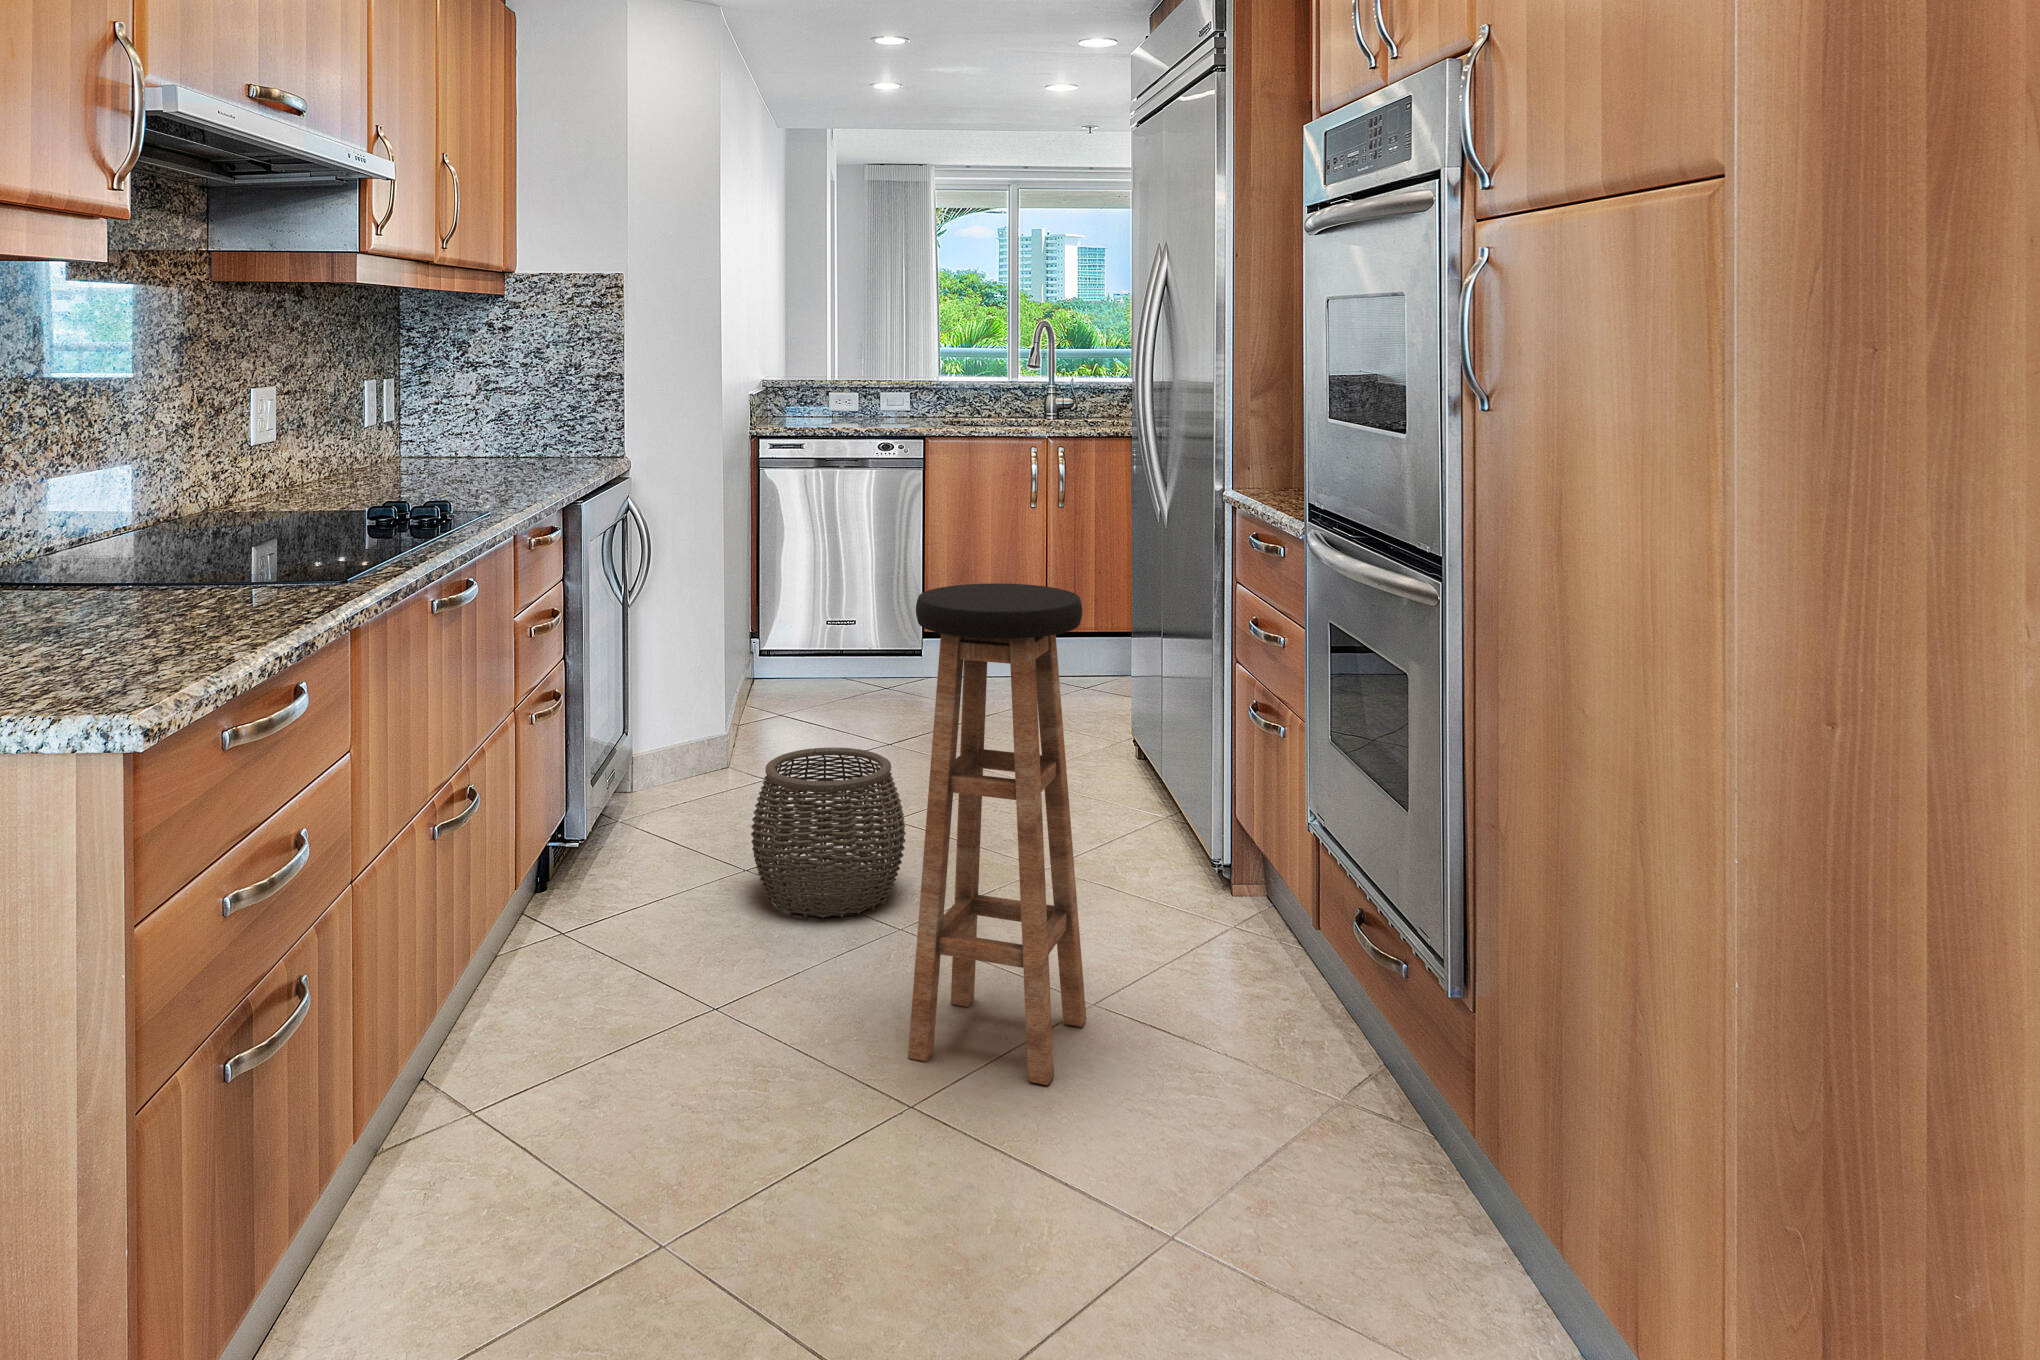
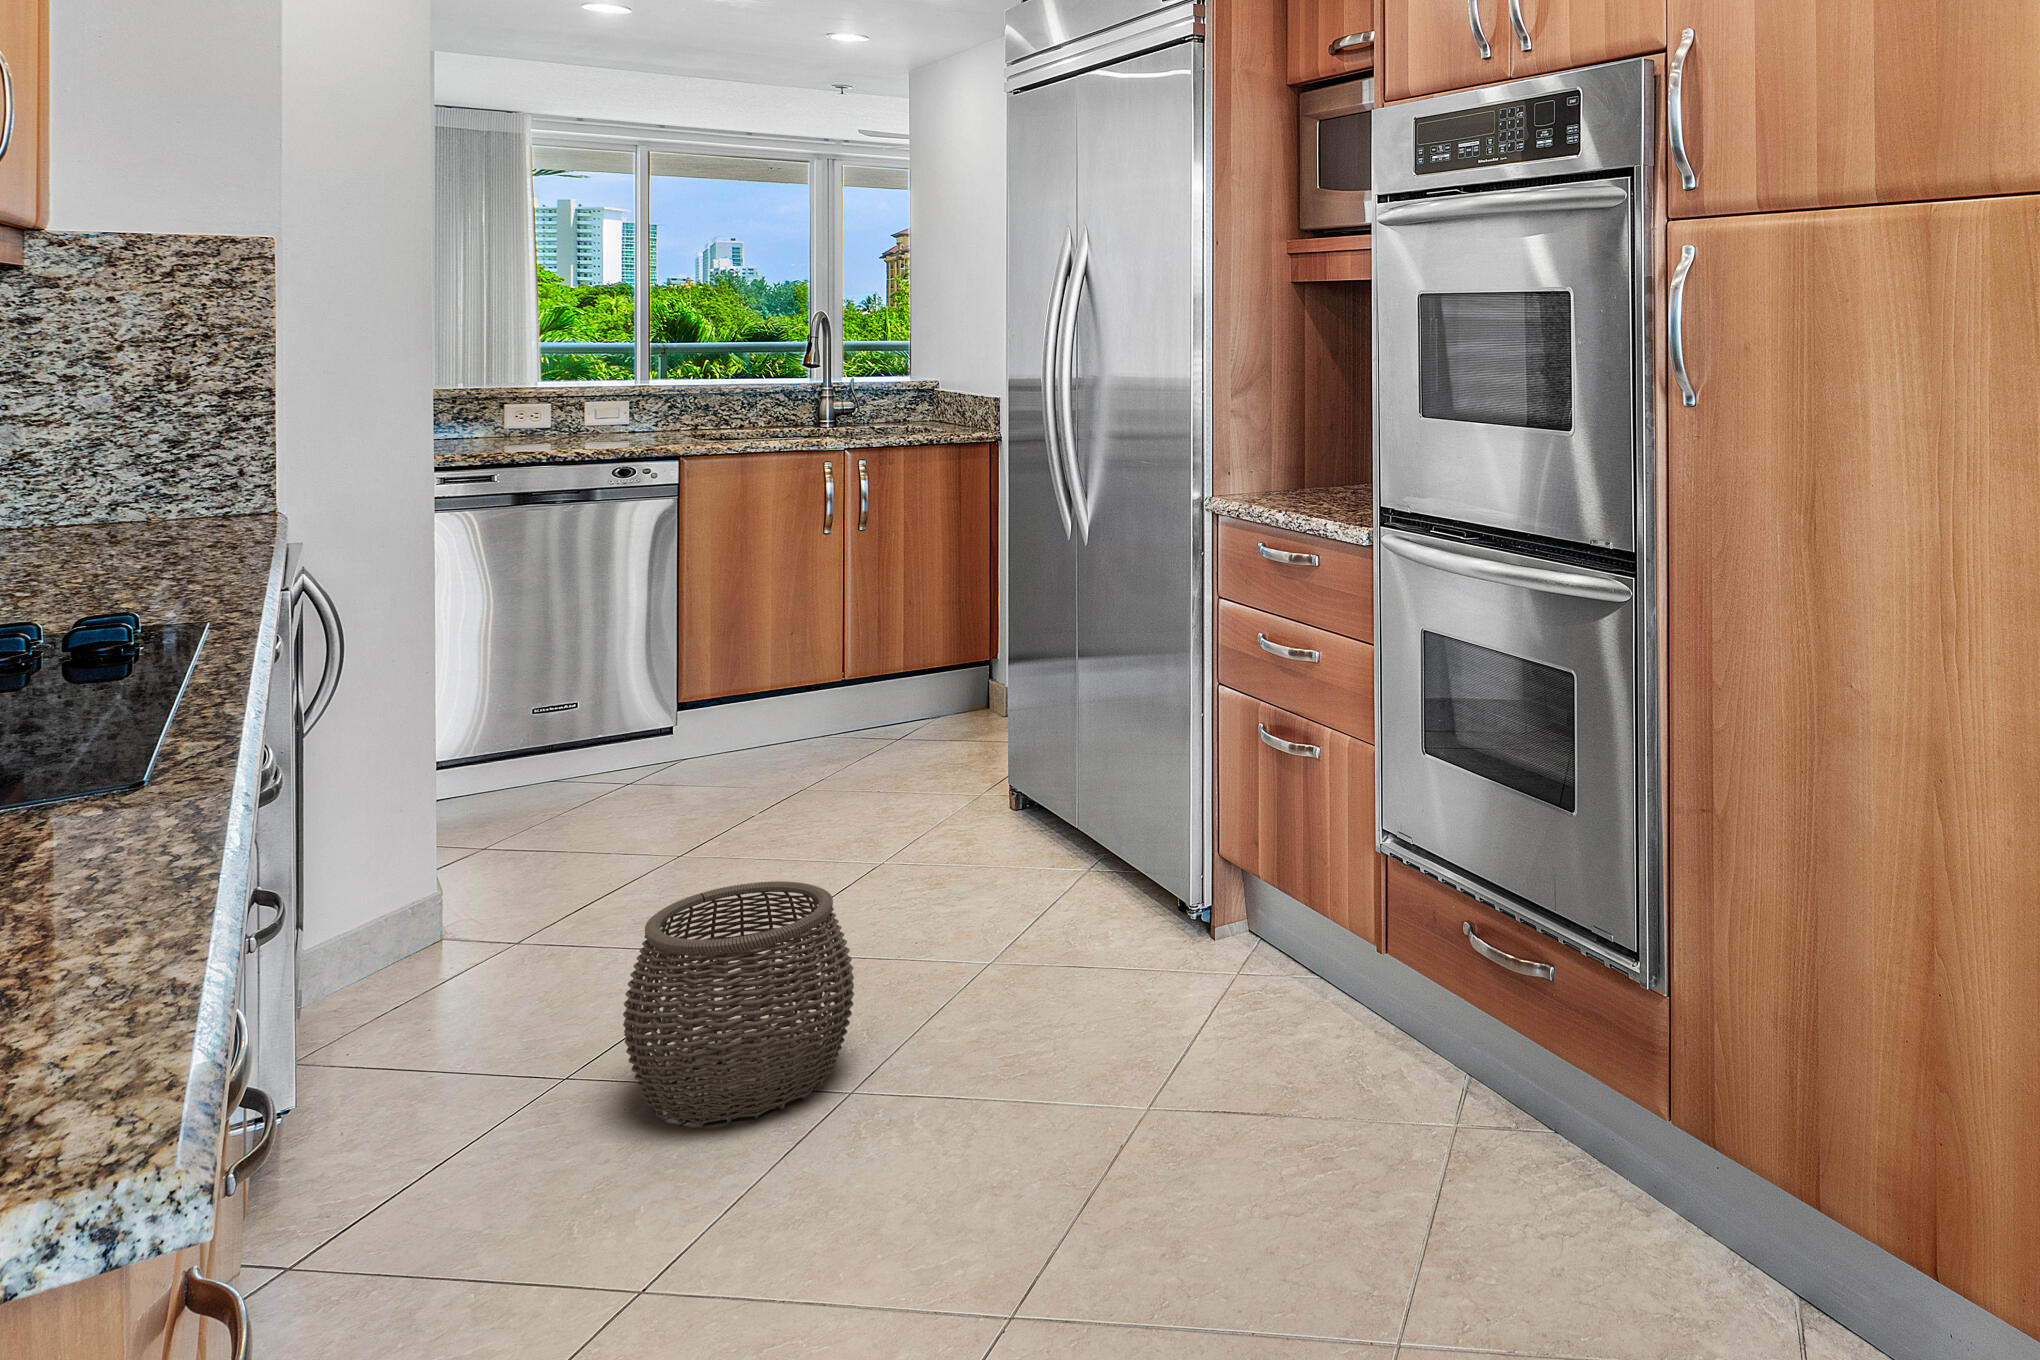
bar stool: present [908,583,1086,1085] -> none [978,640,1188,1259]

